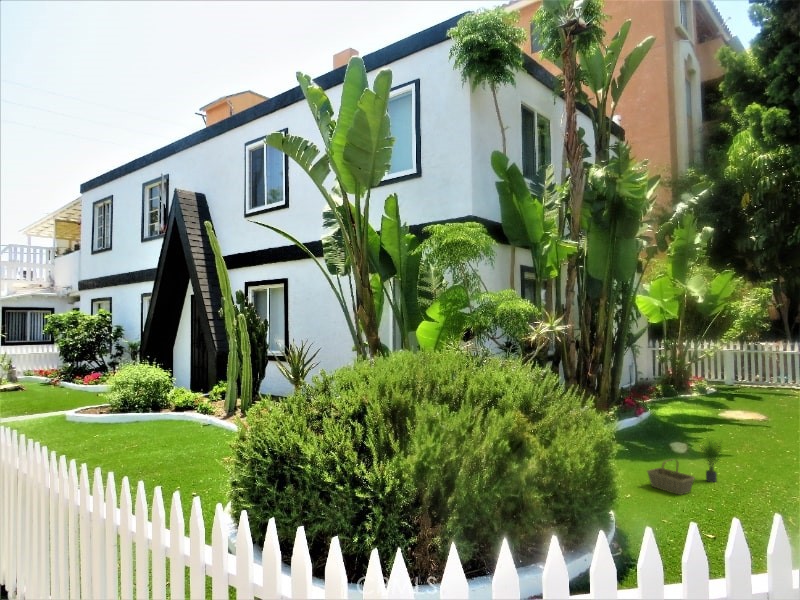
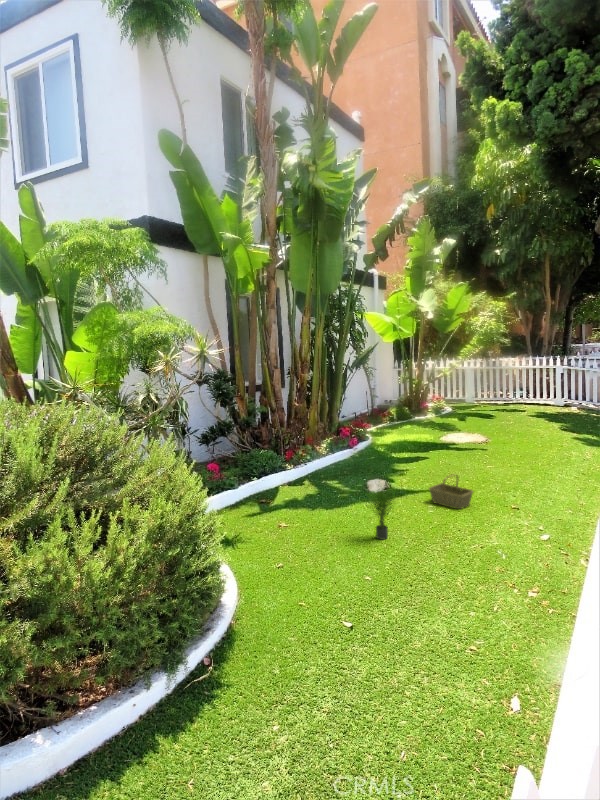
basket: present [647,461,695,495] -> present [429,477,473,509]

